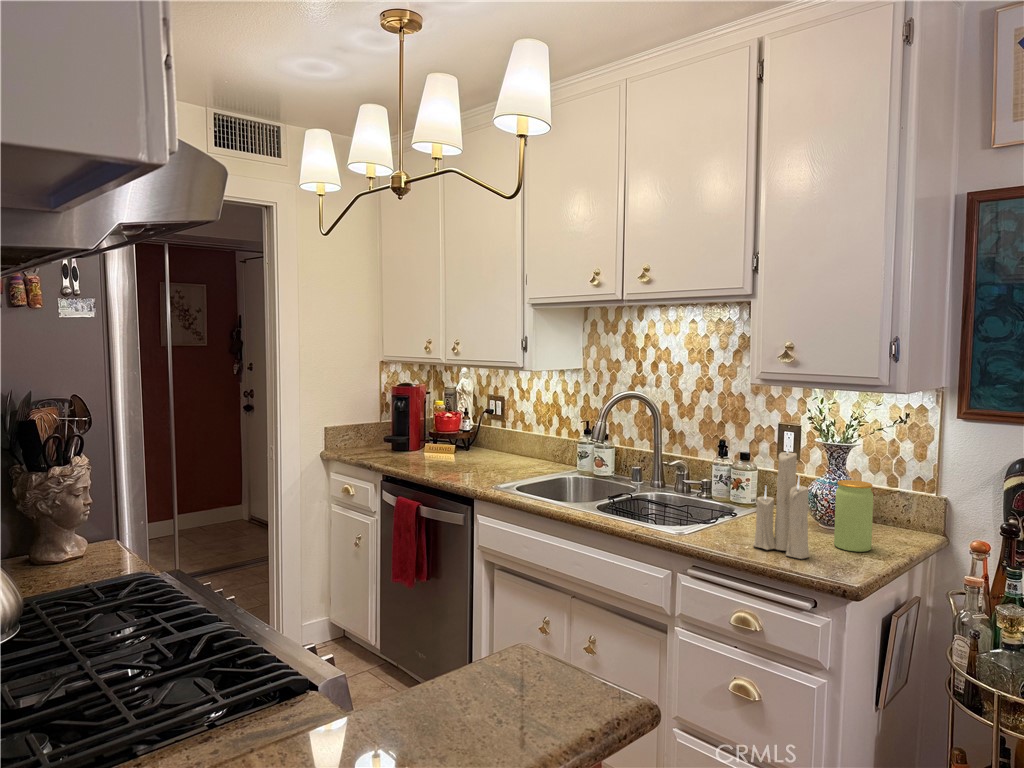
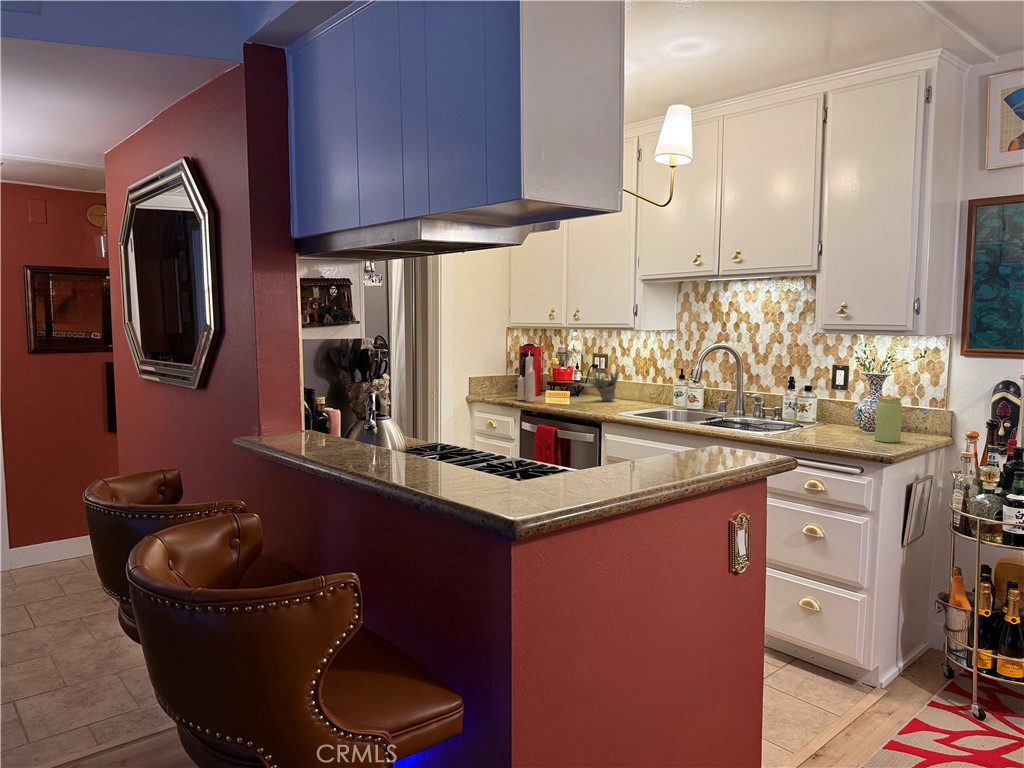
succulent plant: none [460,407,513,460] -> present [579,362,619,401]
candle: present [753,443,810,559] -> present [516,355,536,402]

